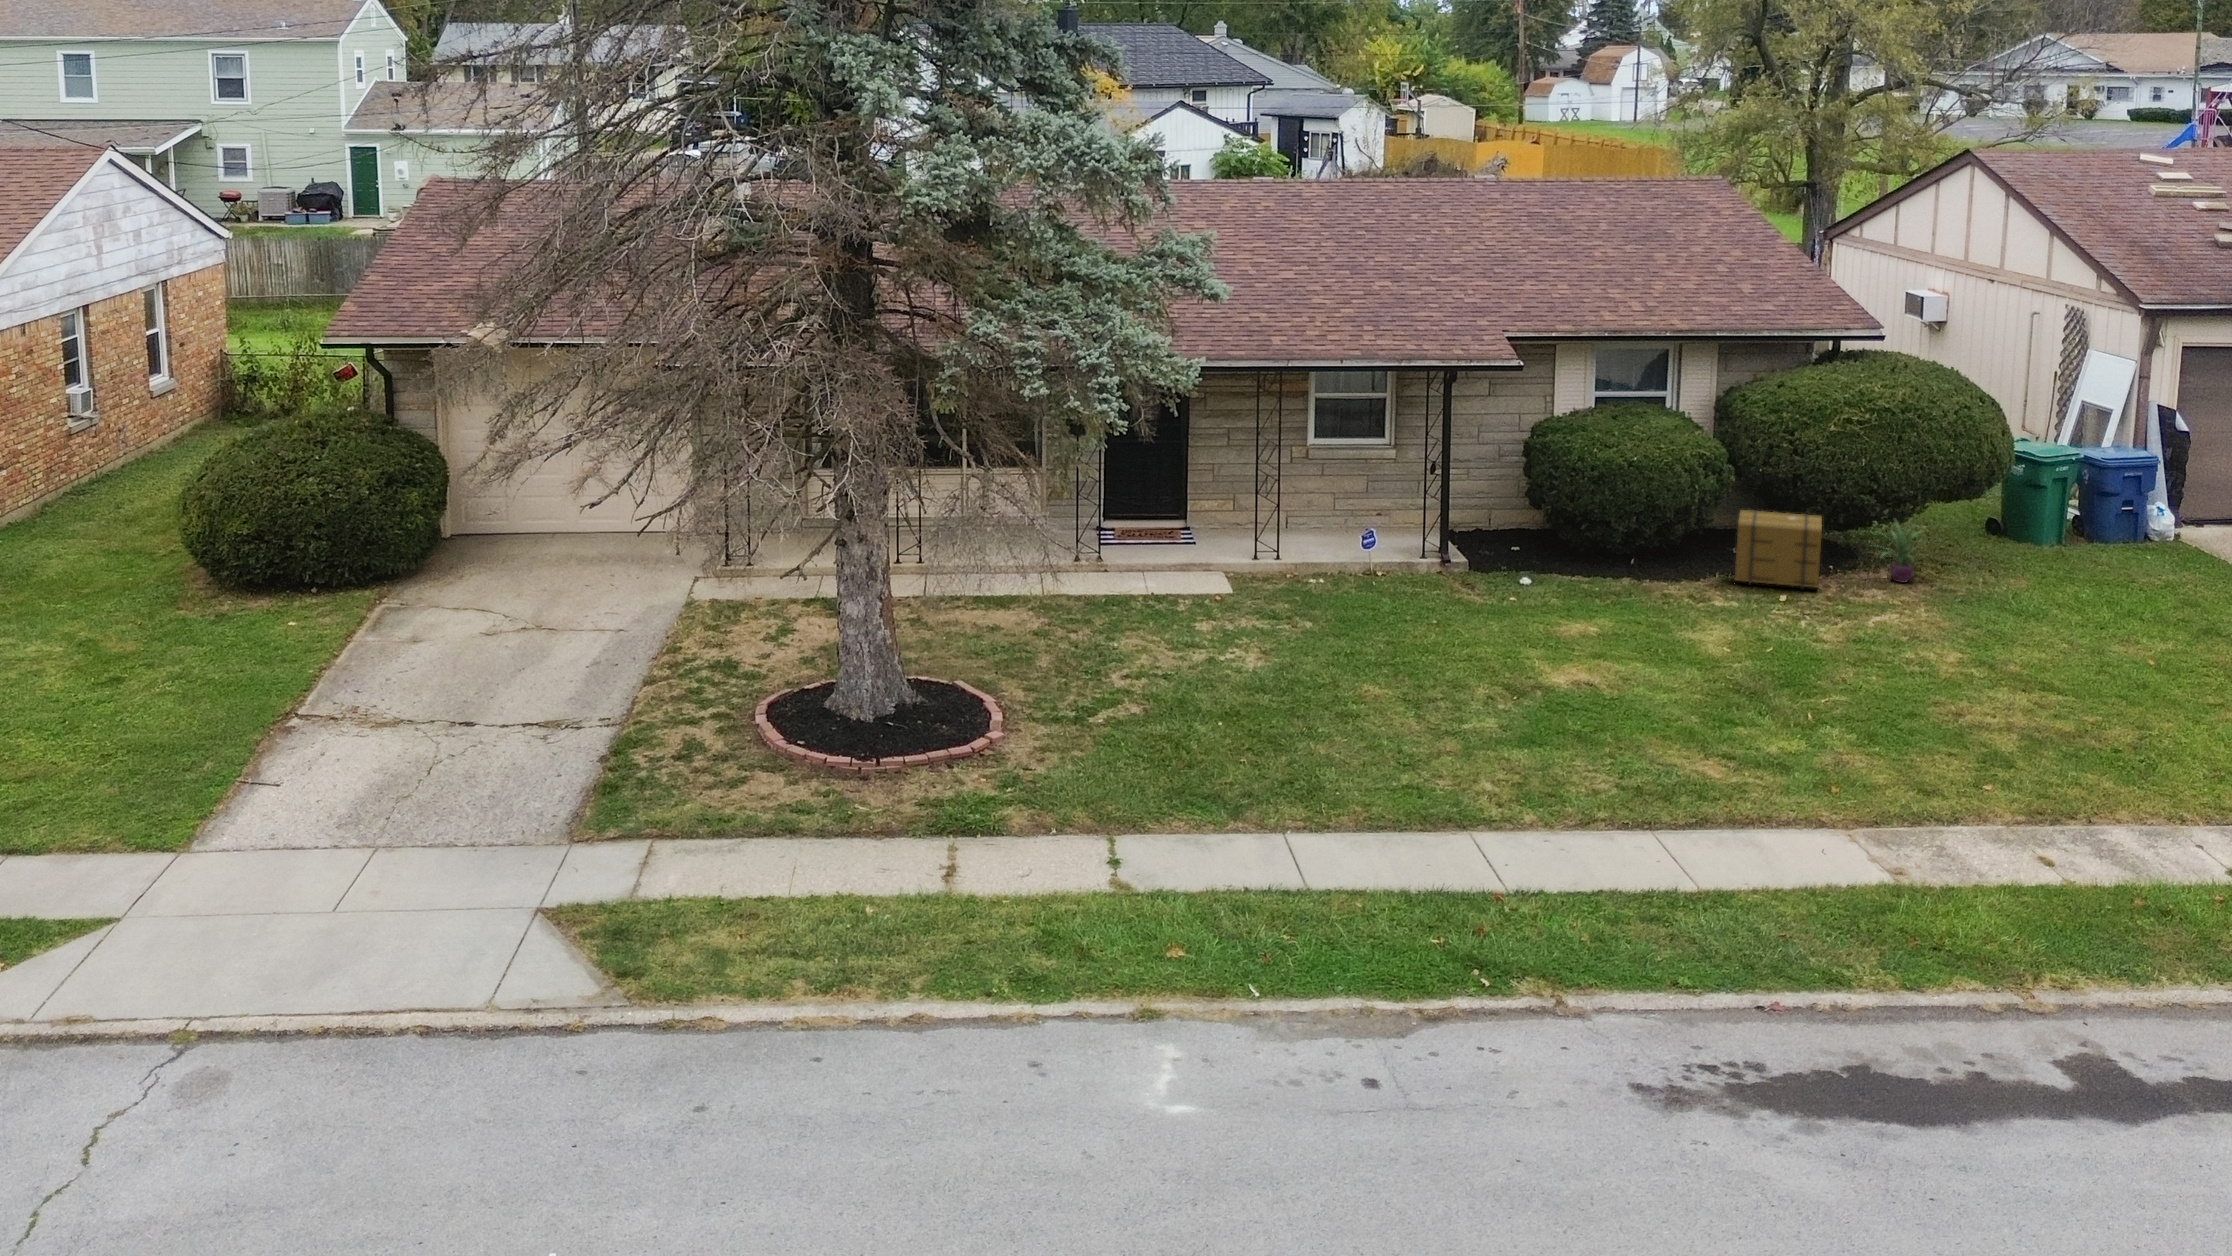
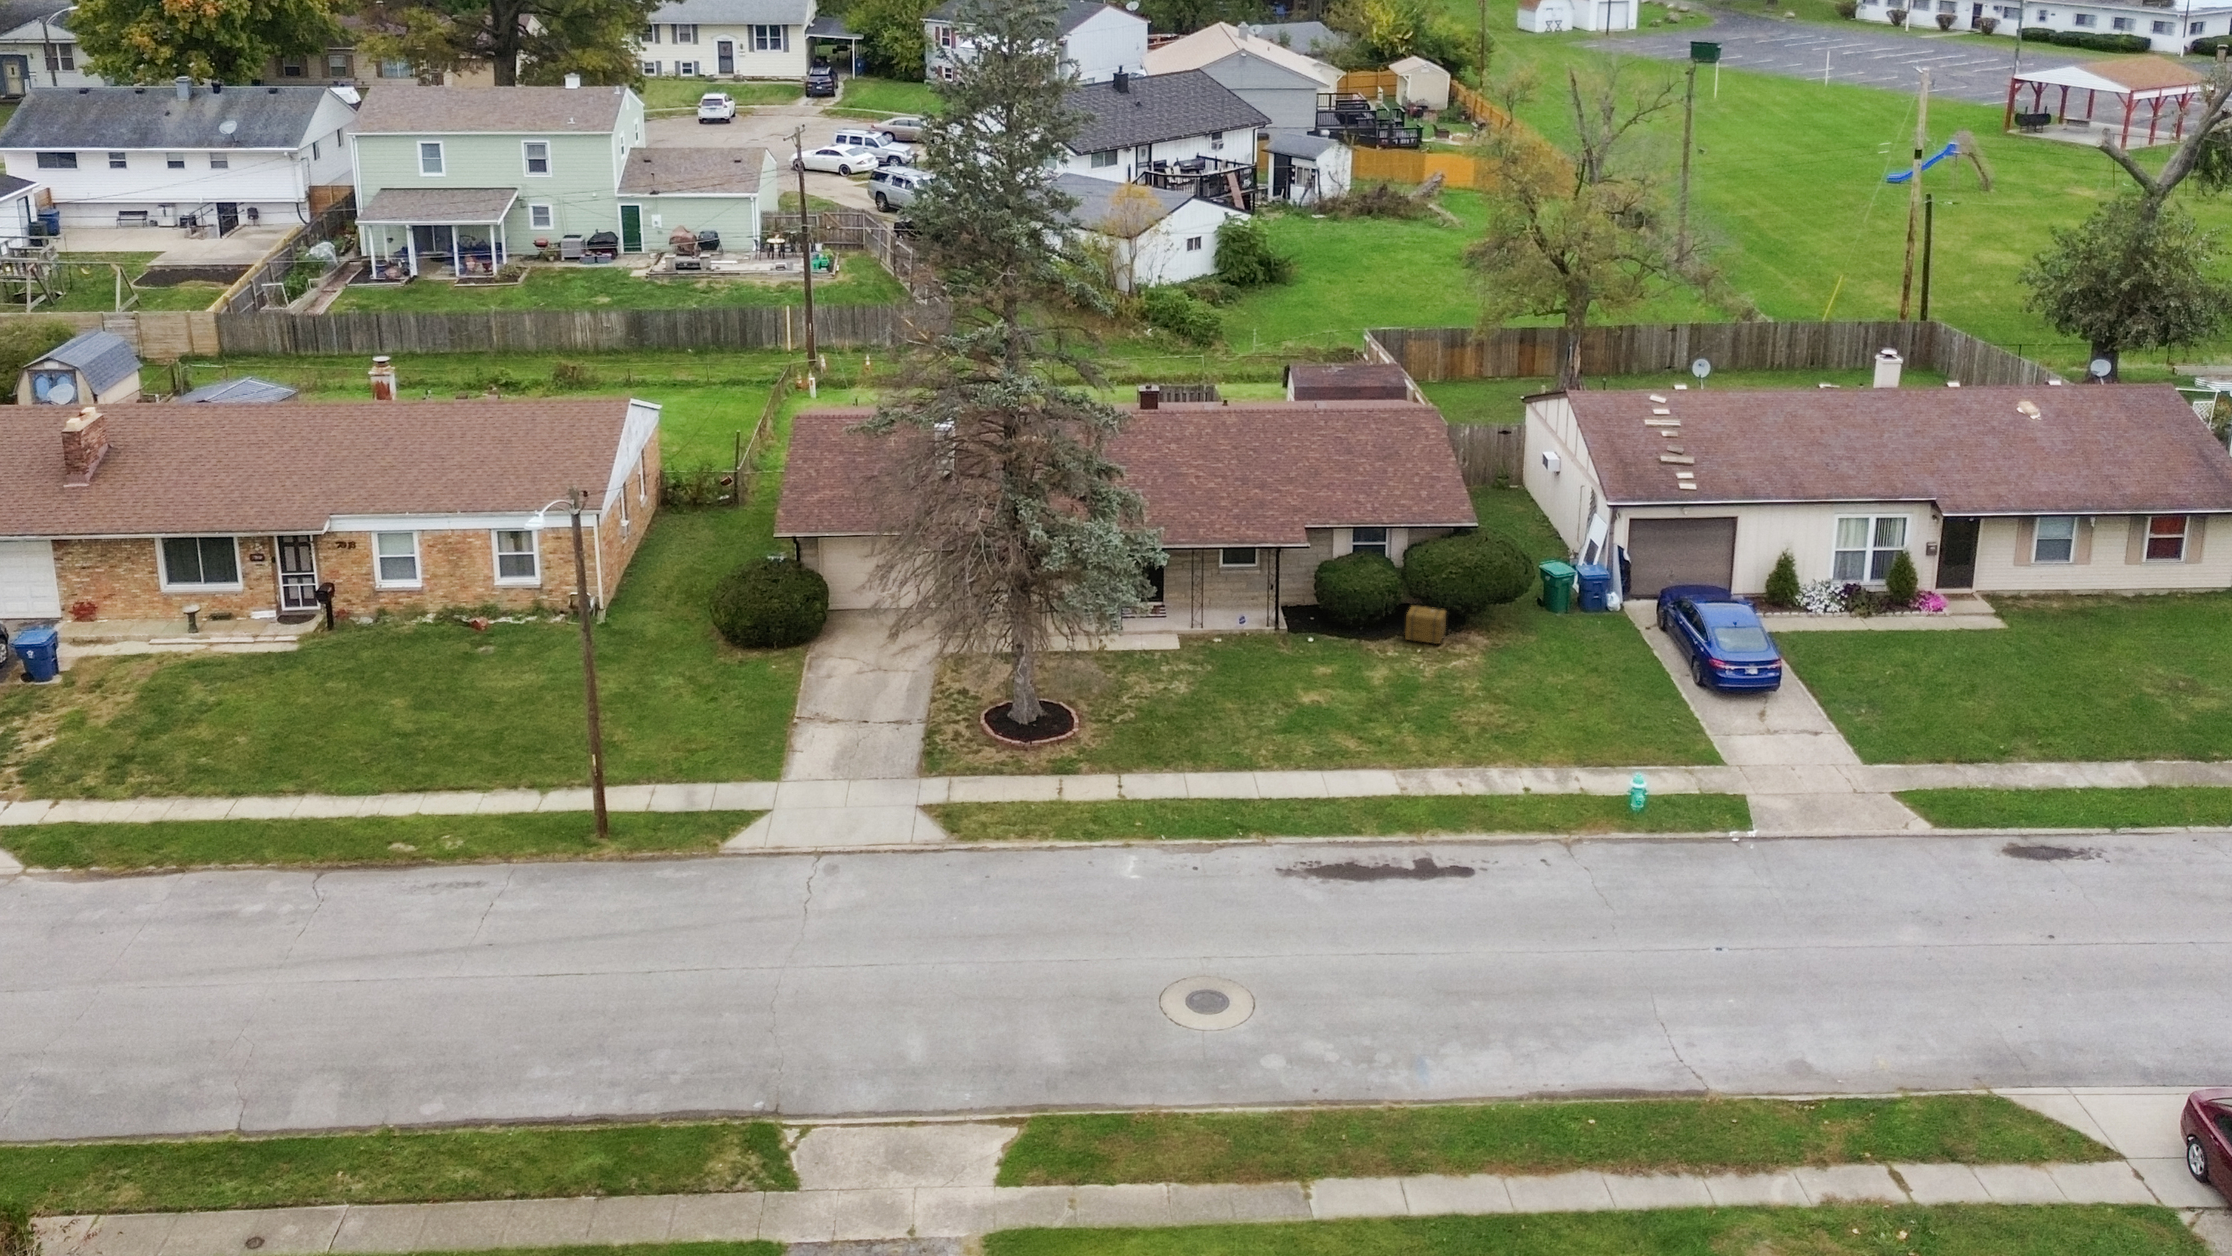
decorative plant: present [1882,520,1919,583] -> none [1467,610,1495,640]

